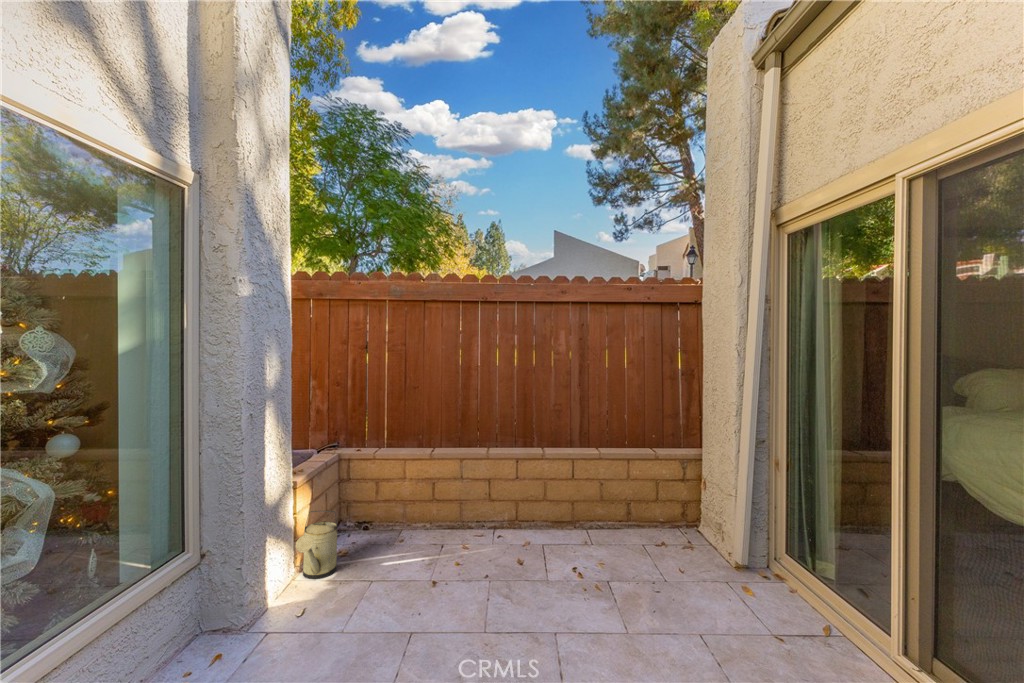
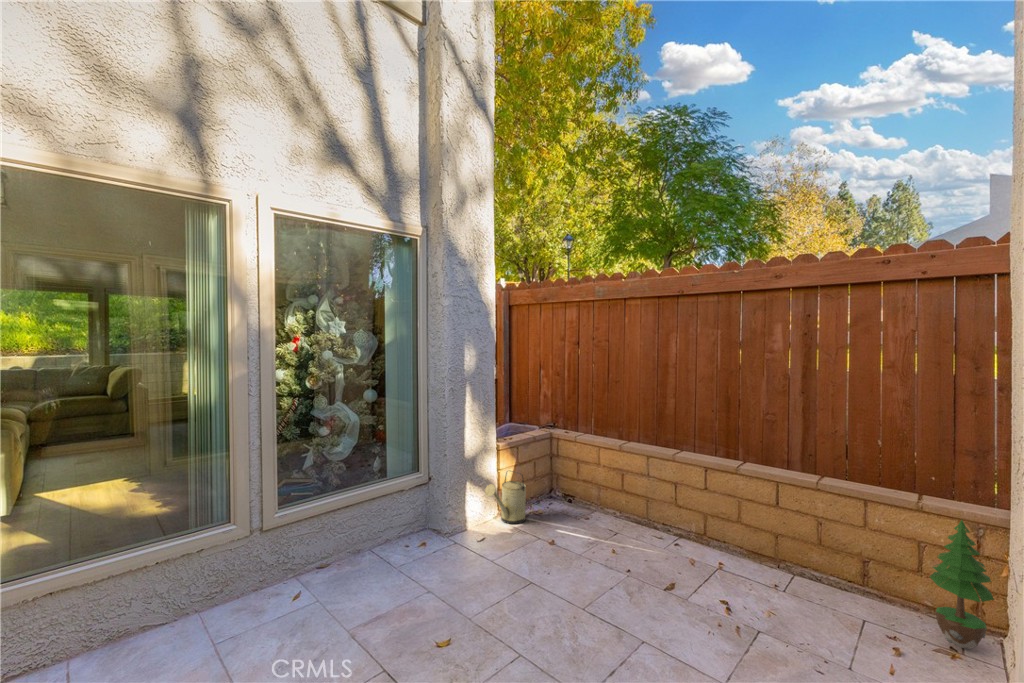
potted tree: none [675,459,706,541] -> present [930,520,994,649]

